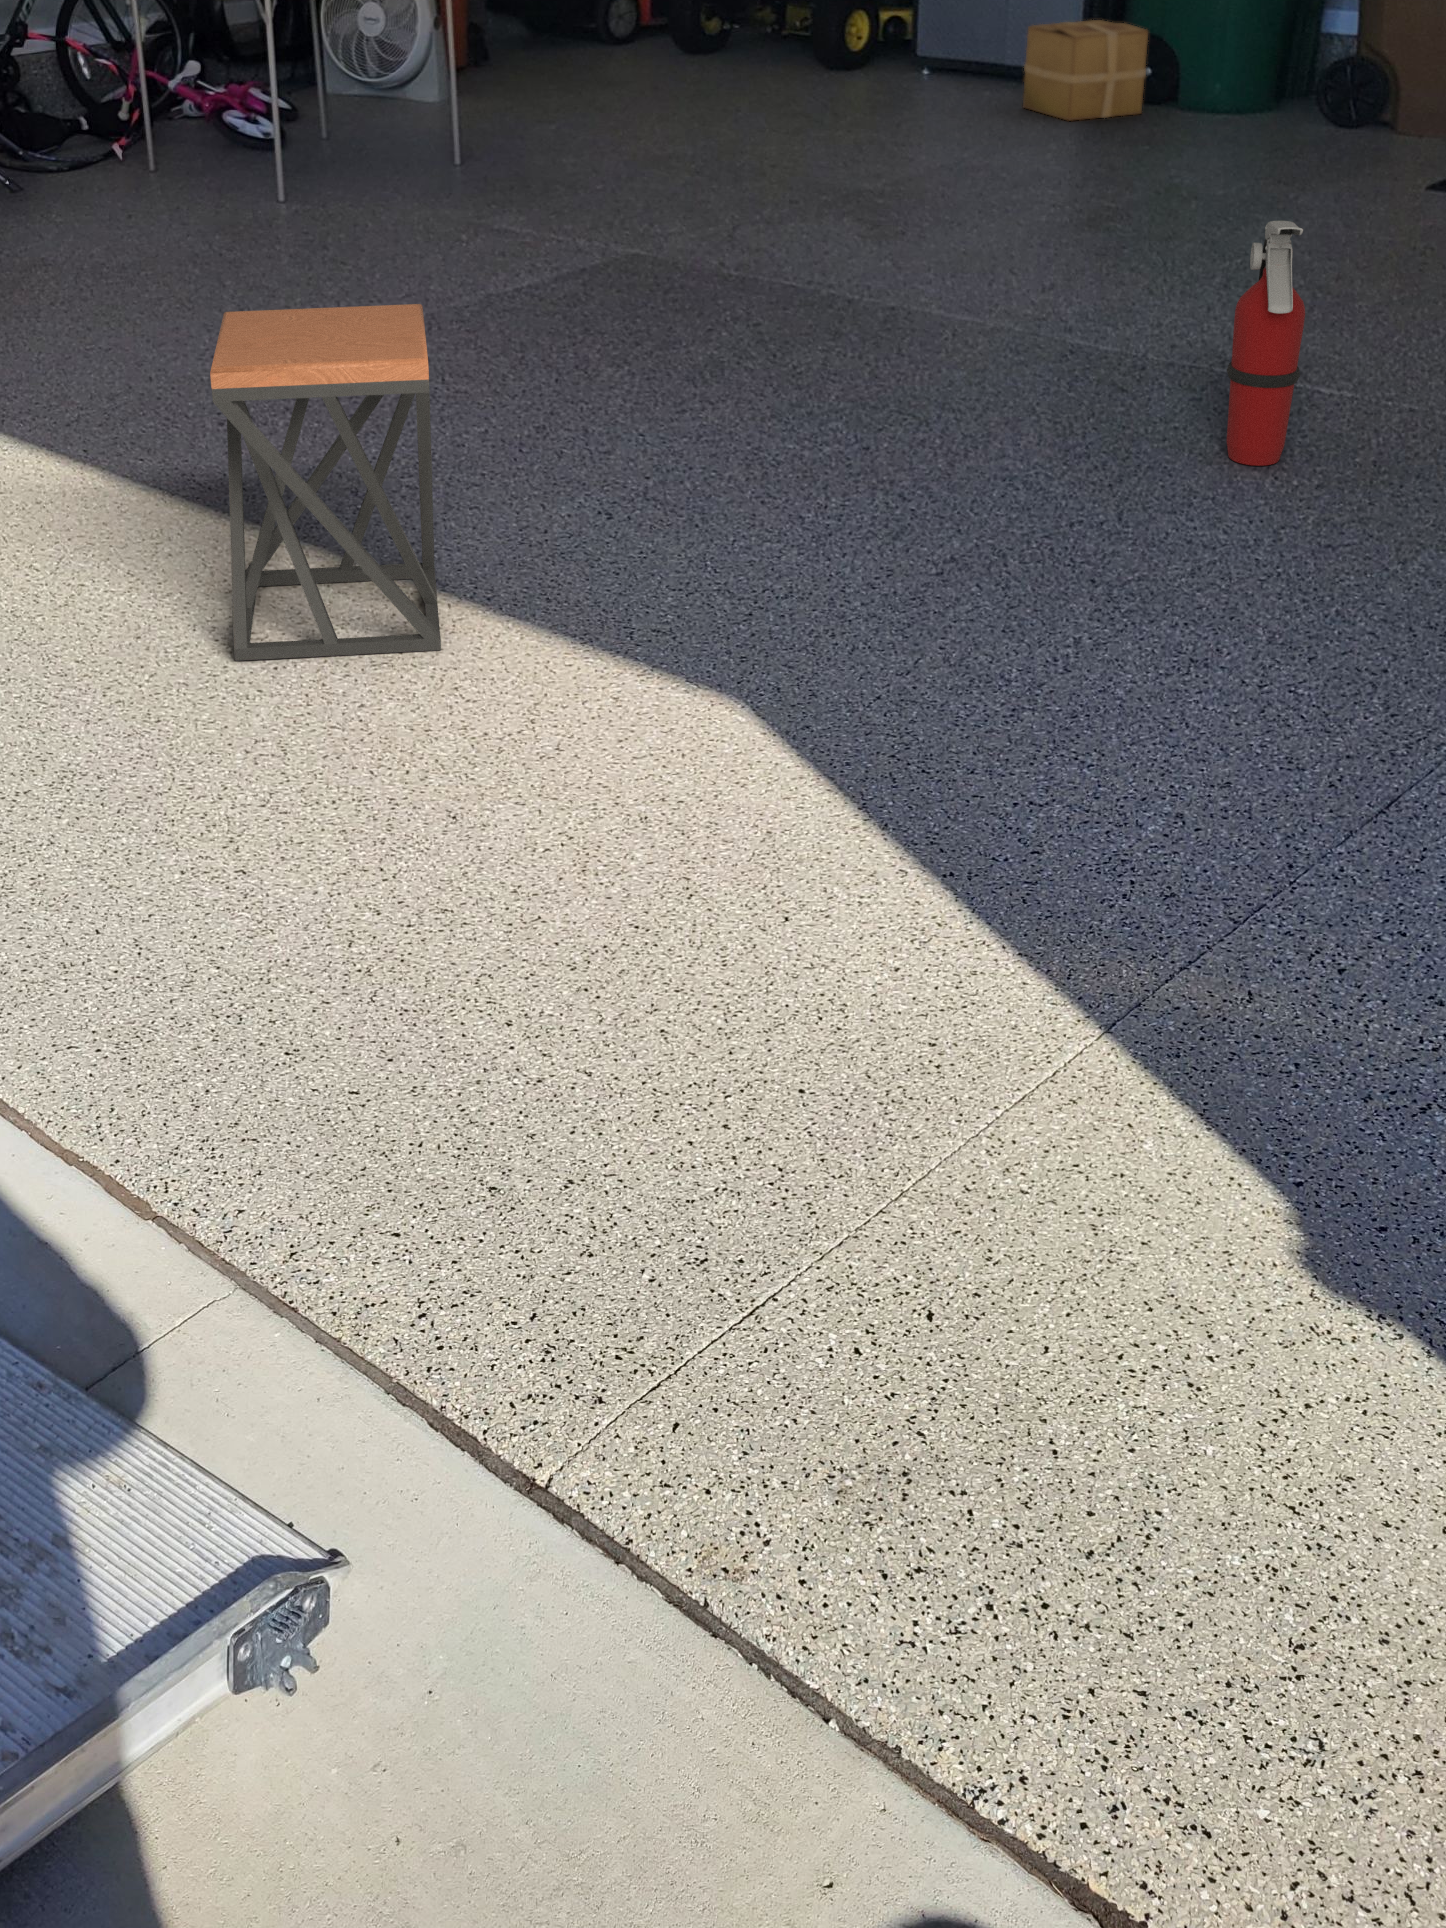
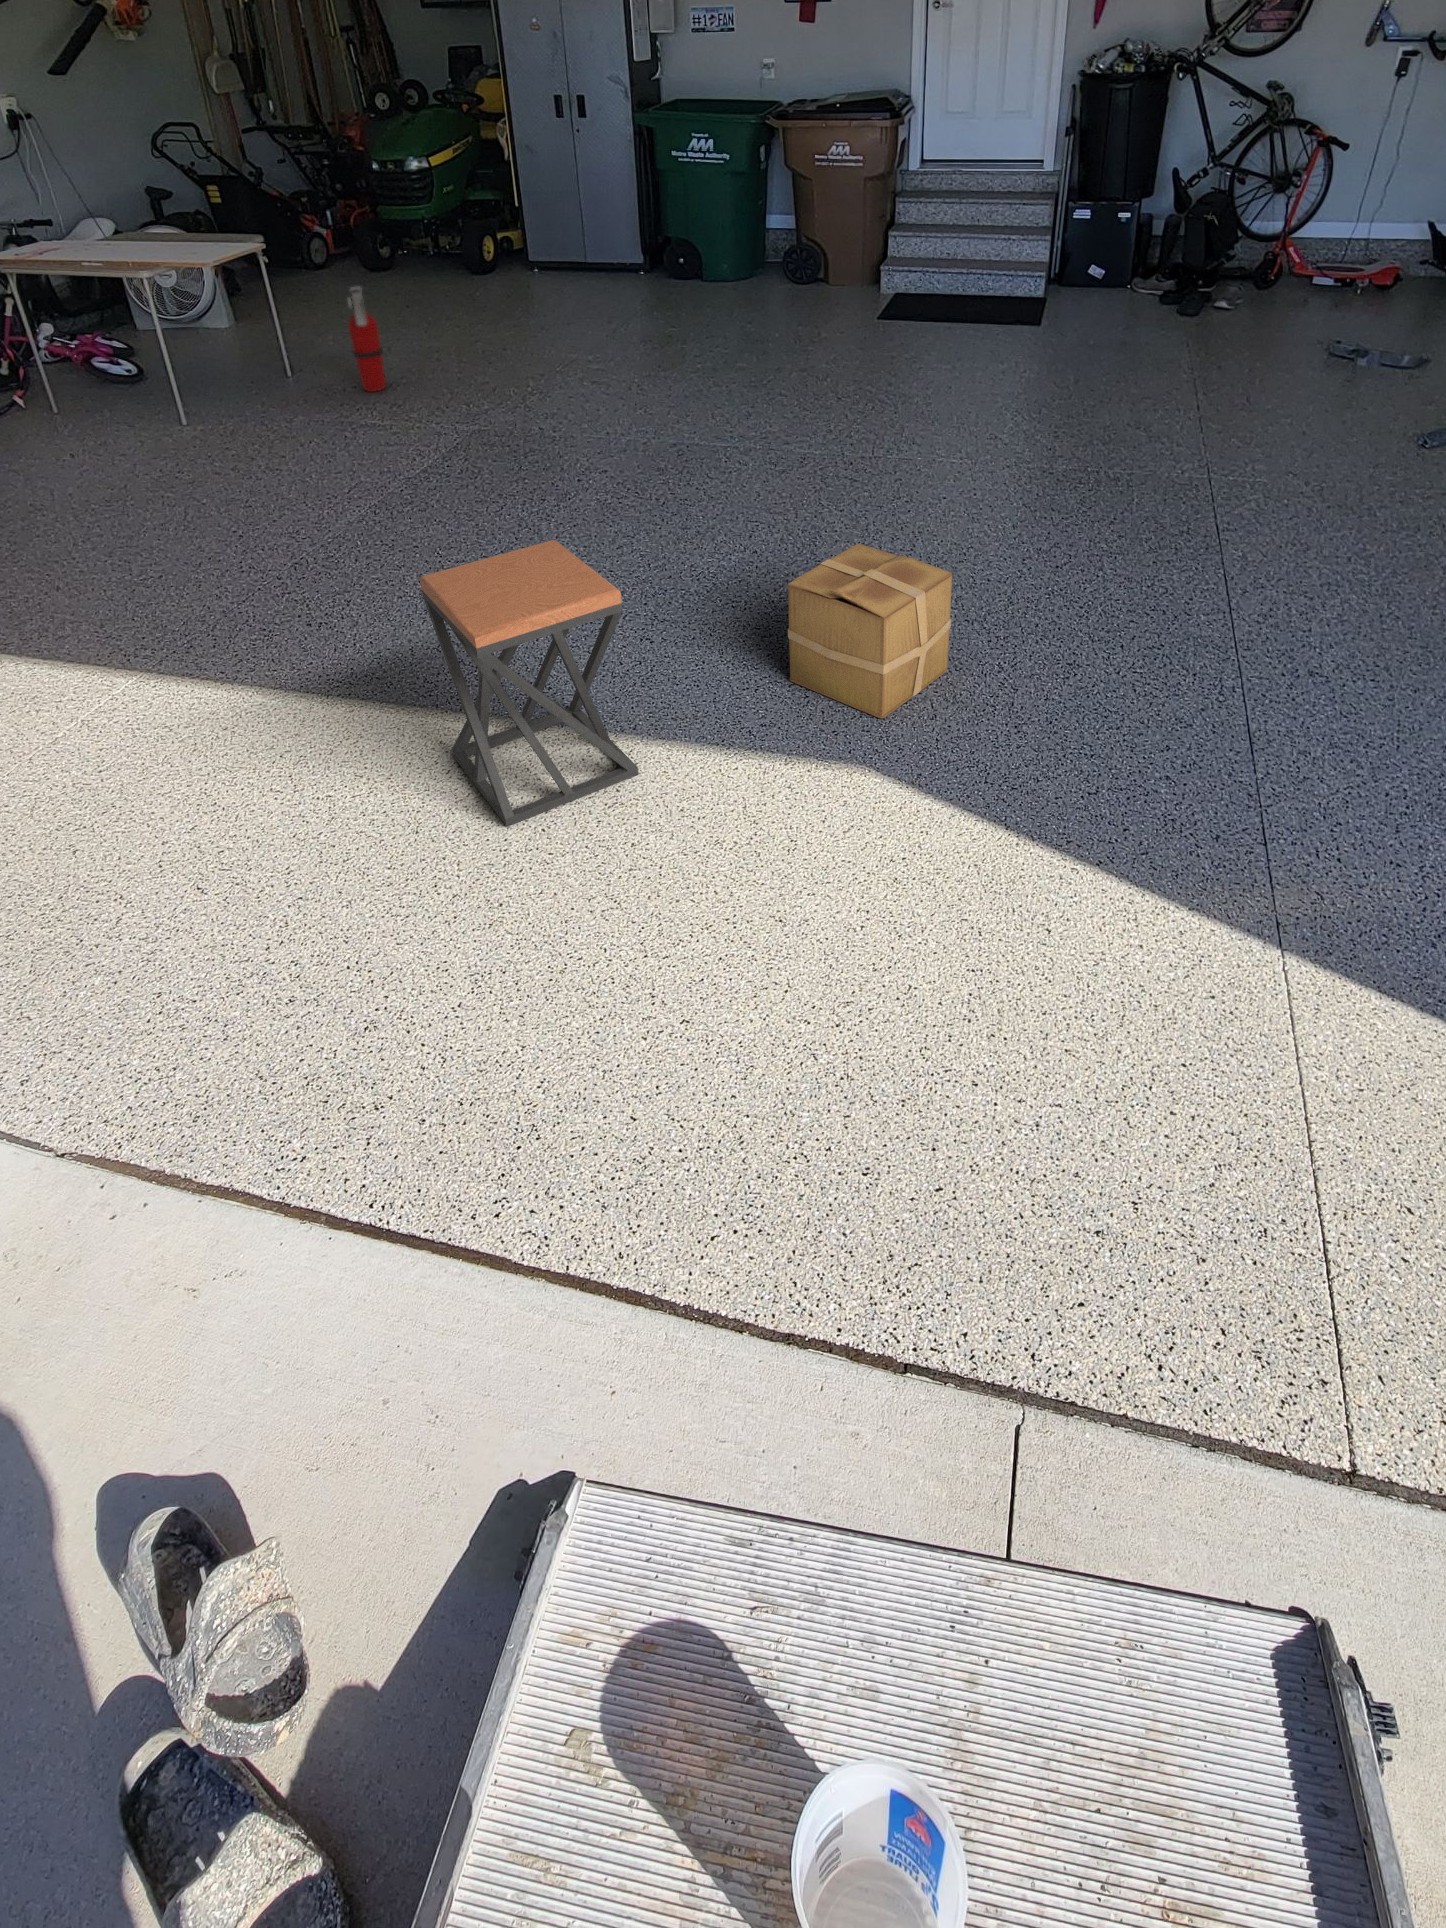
cardboard box: present [1023,20,1148,121] -> present [788,544,952,719]
fire extinguisher: present [1227,221,1305,466] -> present [348,286,386,392]

